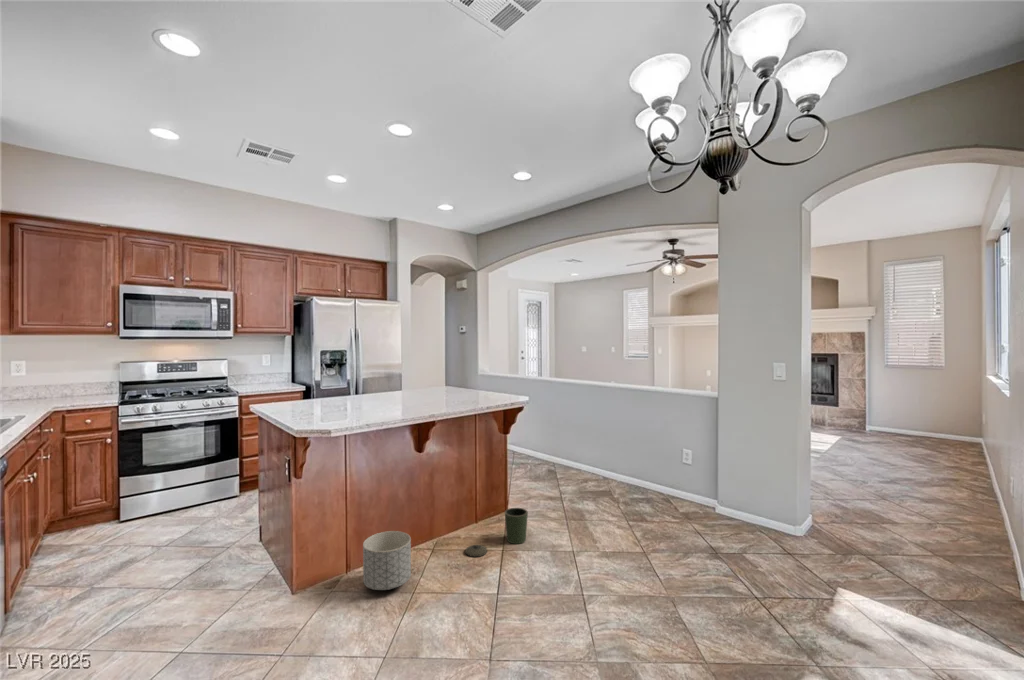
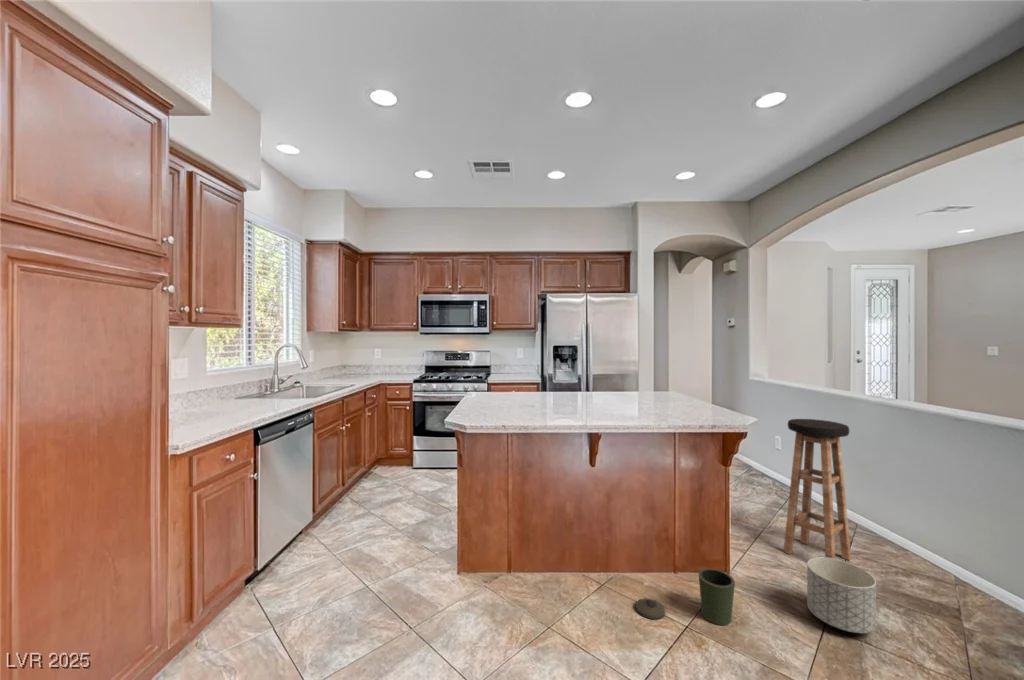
bar stool: none [531,397,565,496] -> present [784,419,851,560]
planter: present [363,531,411,590] -> present [807,557,876,633]

